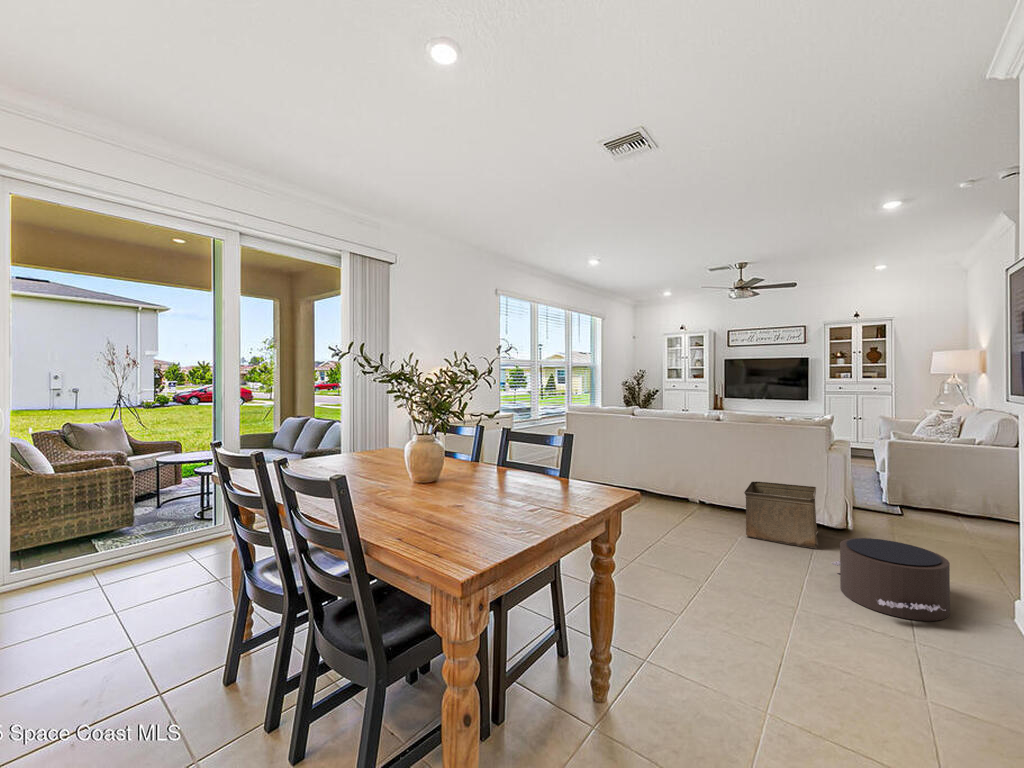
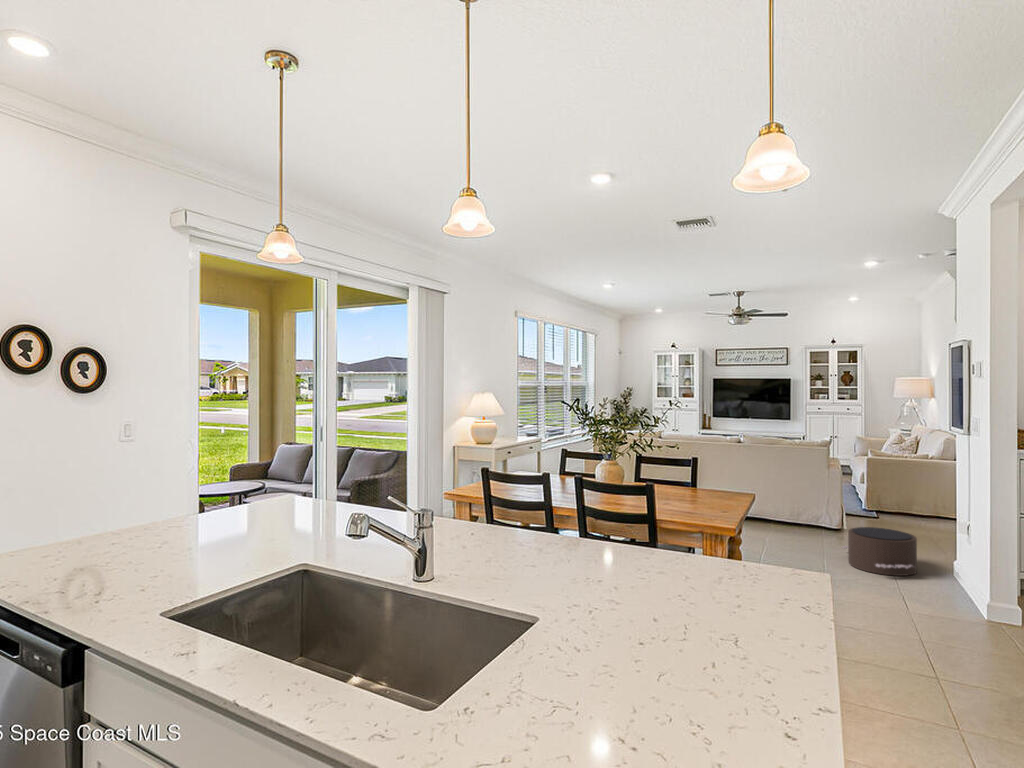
storage bin: present [744,482,817,548] -> none [771,492,826,541]

